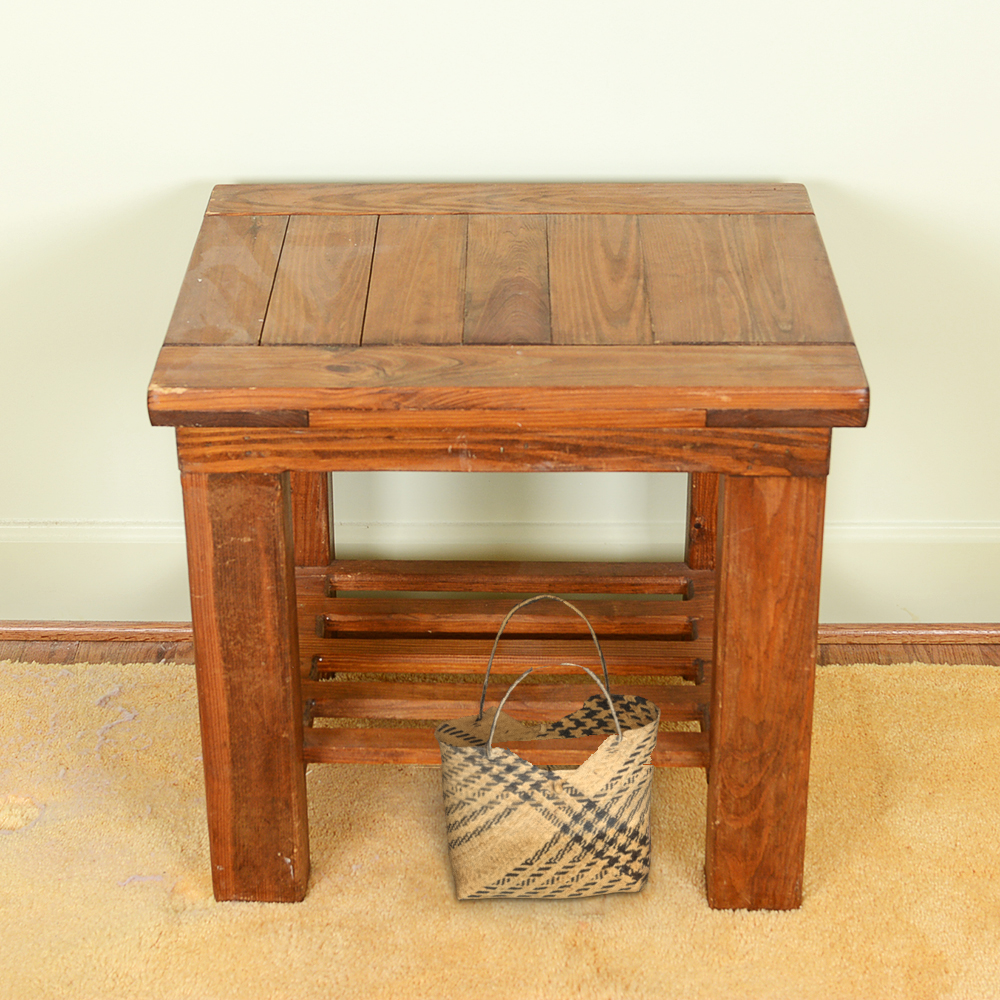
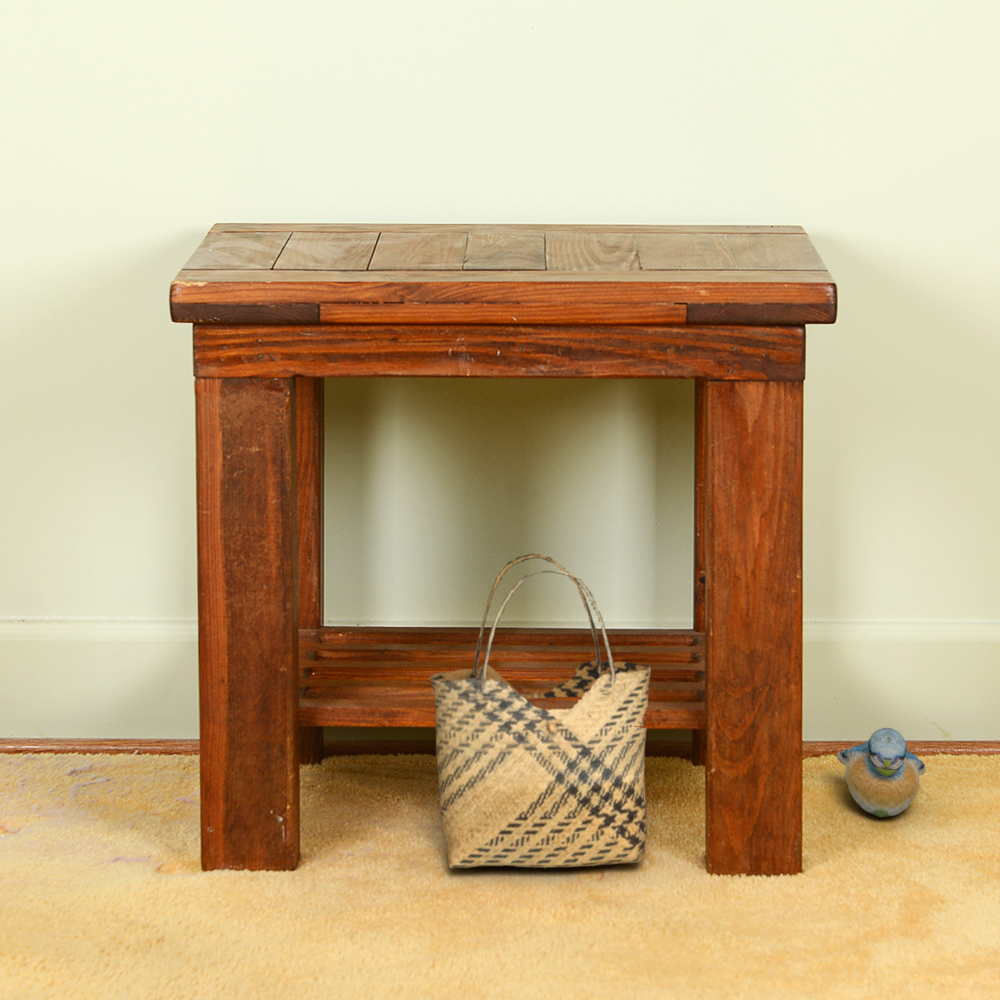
plush toy: none [860,727,950,815] -> present [837,728,926,817]

